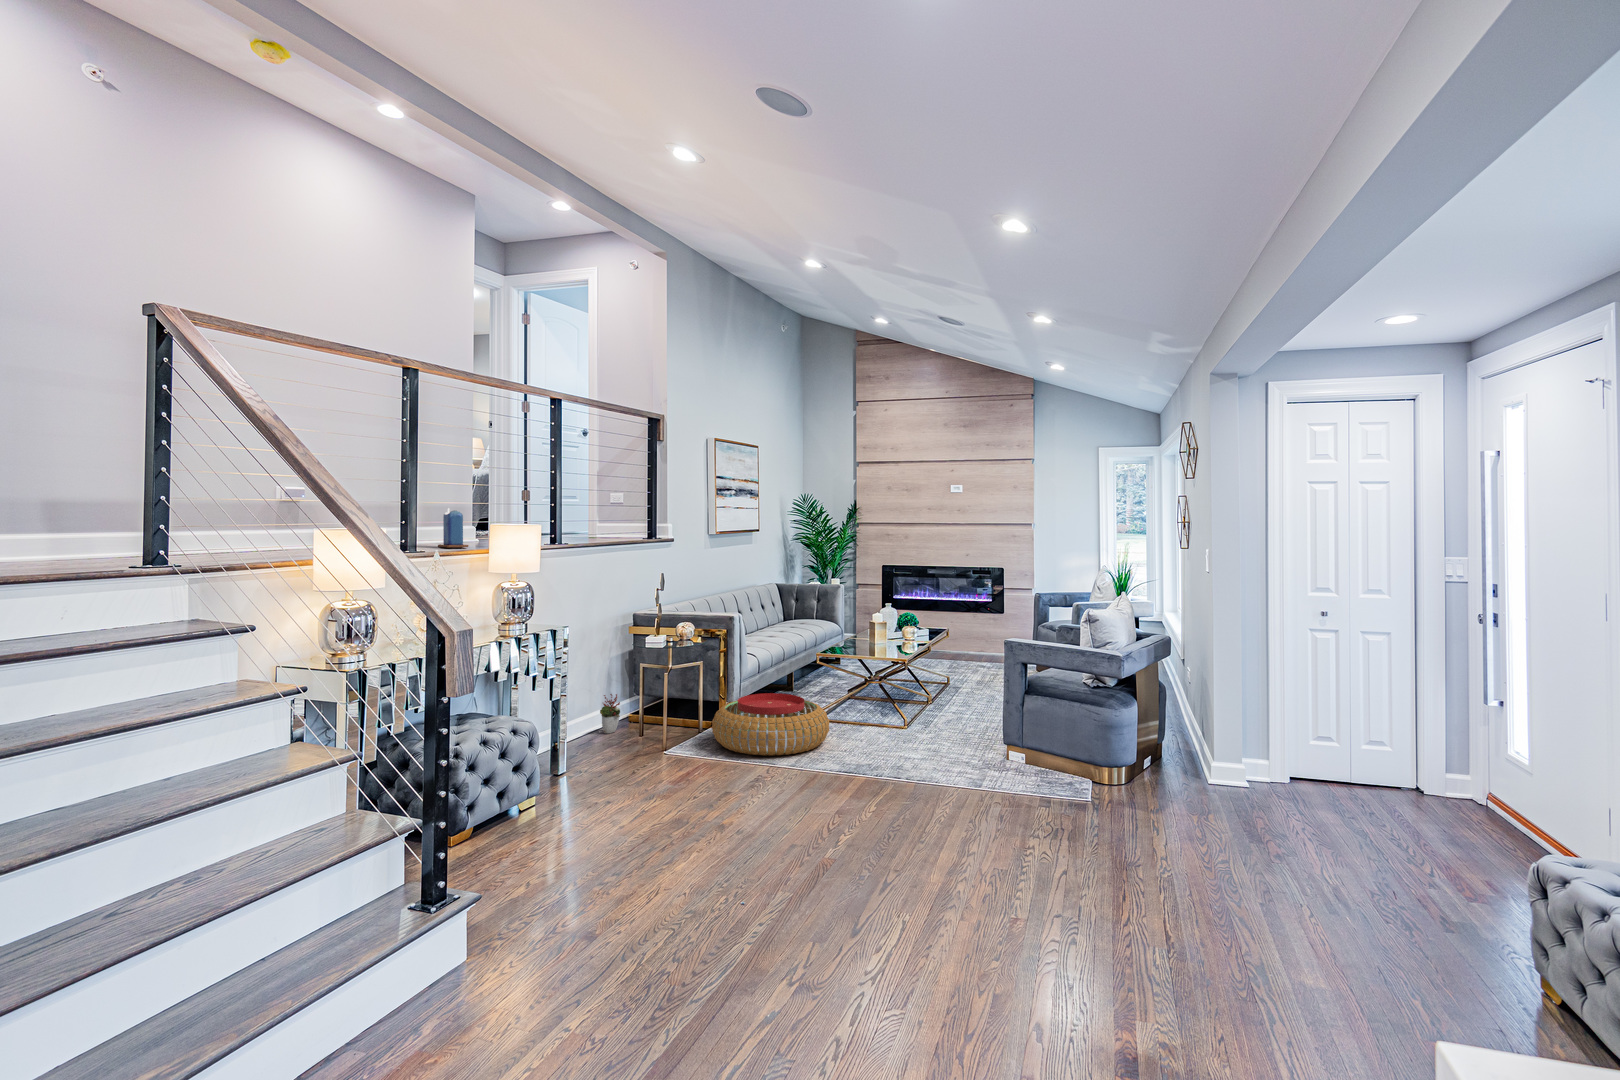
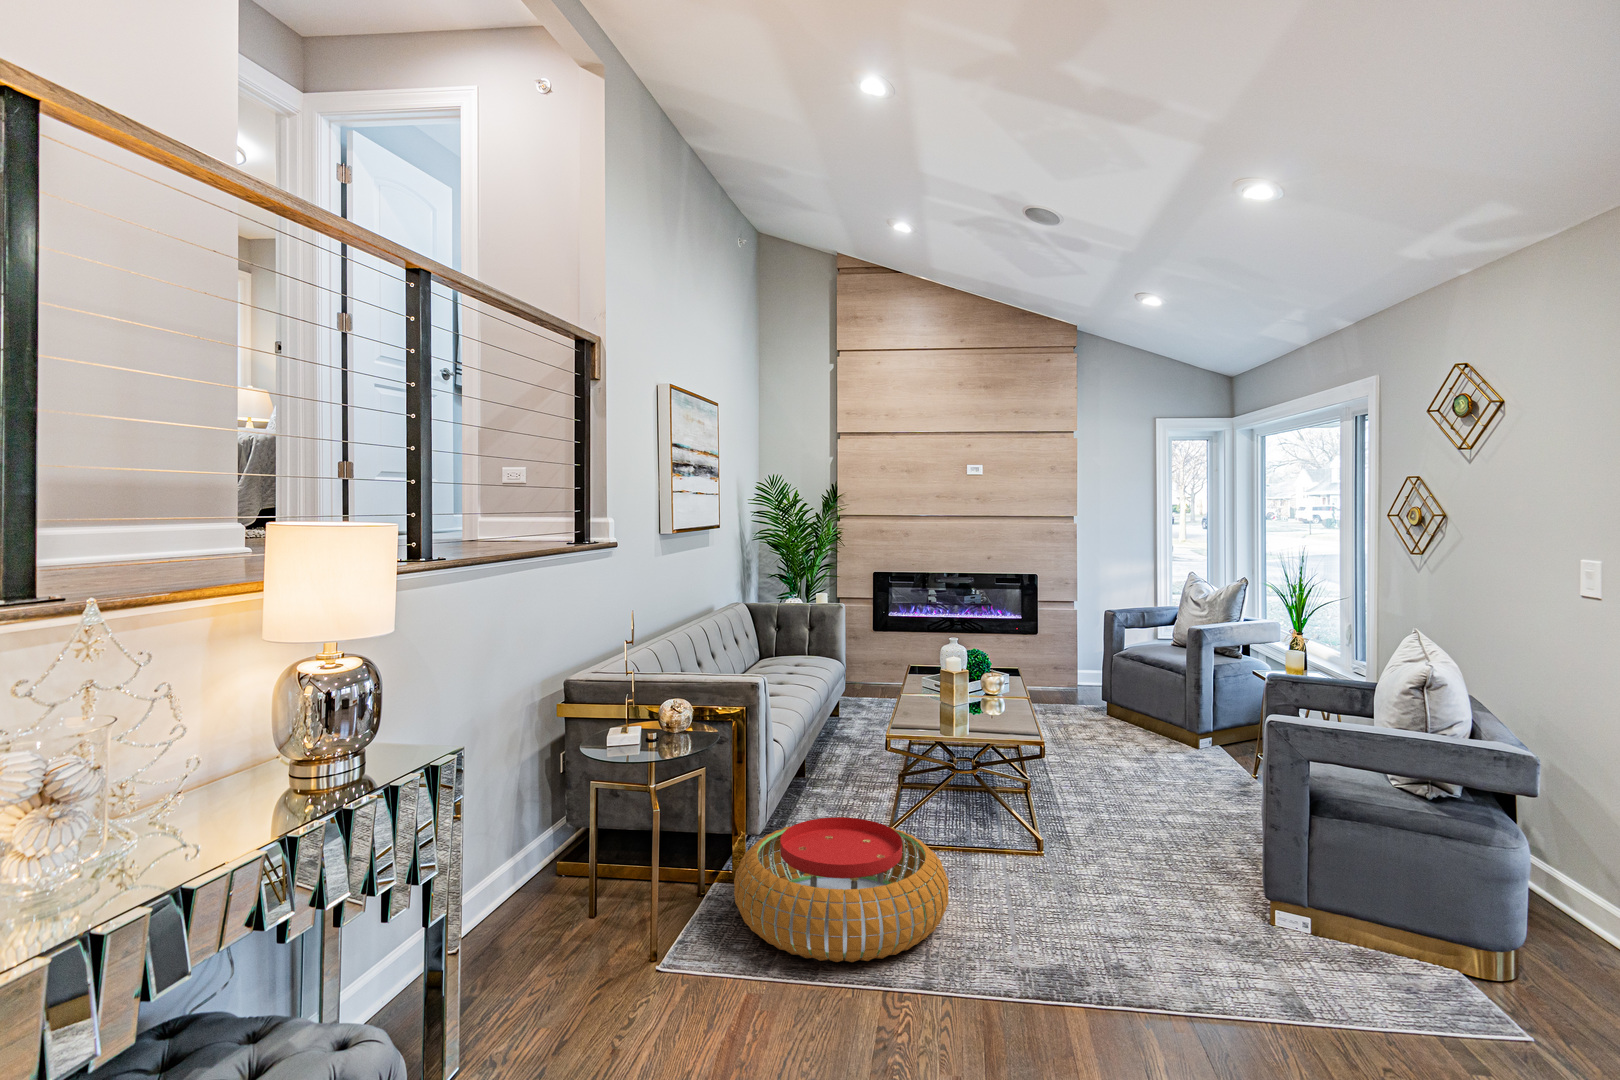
candle: present [438,508,468,548] -> none [121,482,205,582]
decorative plant: present [600,694,620,733] -> none [509,835,548,912]

